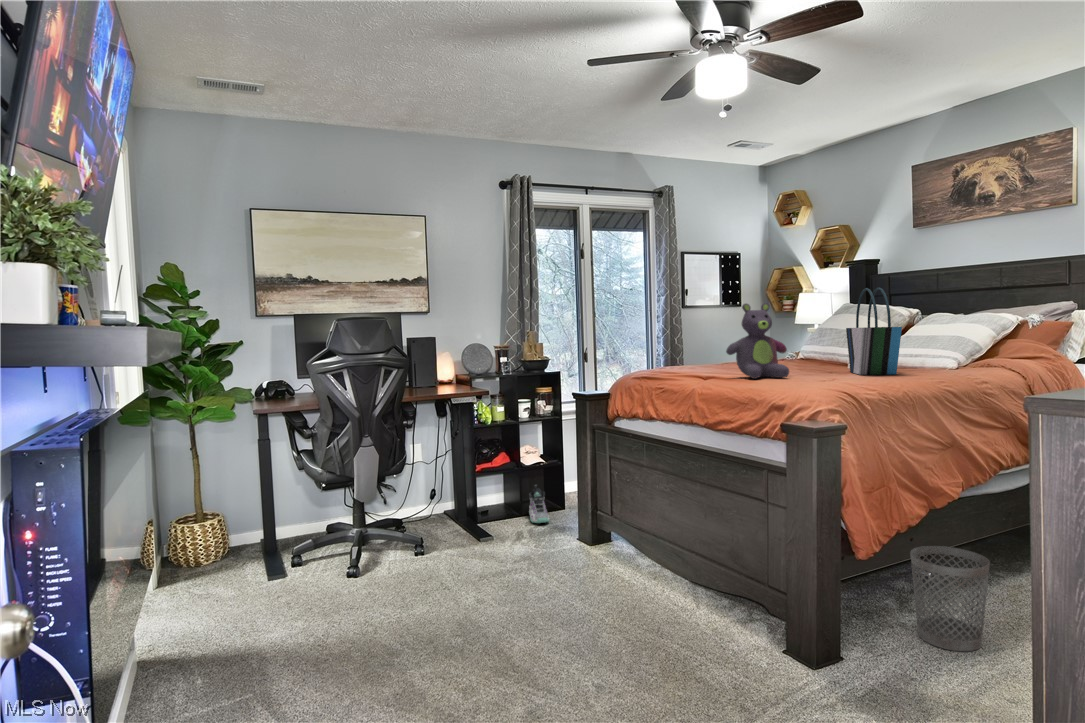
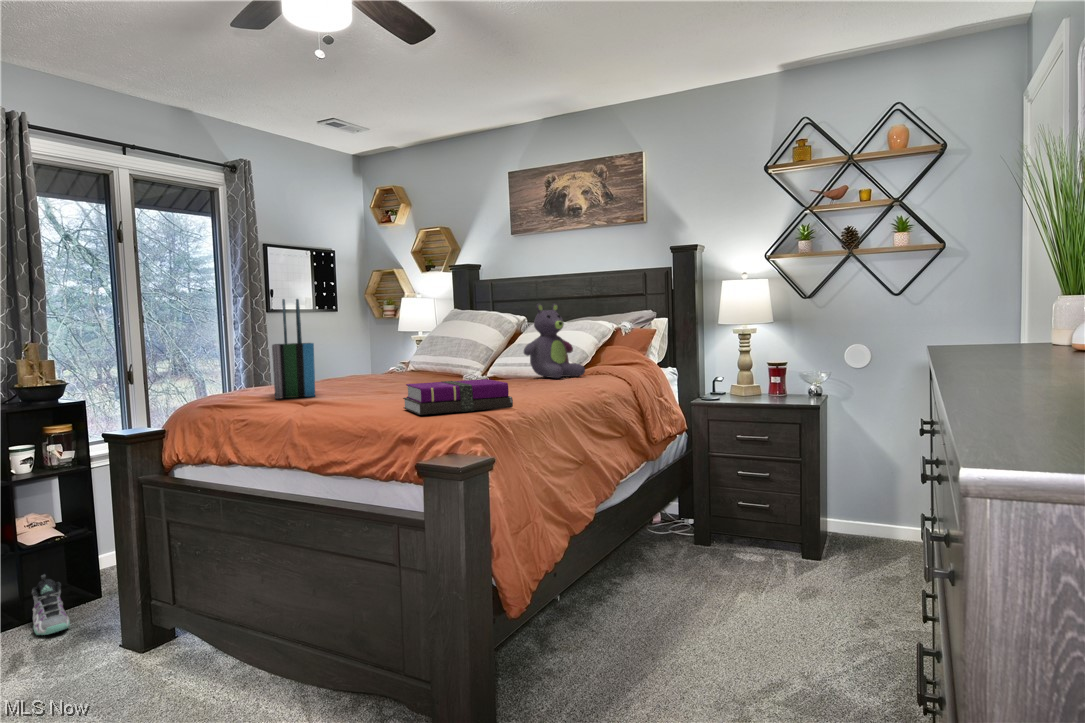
tote bag: present [846,288,902,375] -> present [272,299,315,399]
stuffed bear: present [726,303,789,379] -> present [524,304,585,378]
notebook: none [778,365,871,389] -> present [403,379,513,415]
wastebasket: present [910,546,990,651] -> none [555,574,631,694]

